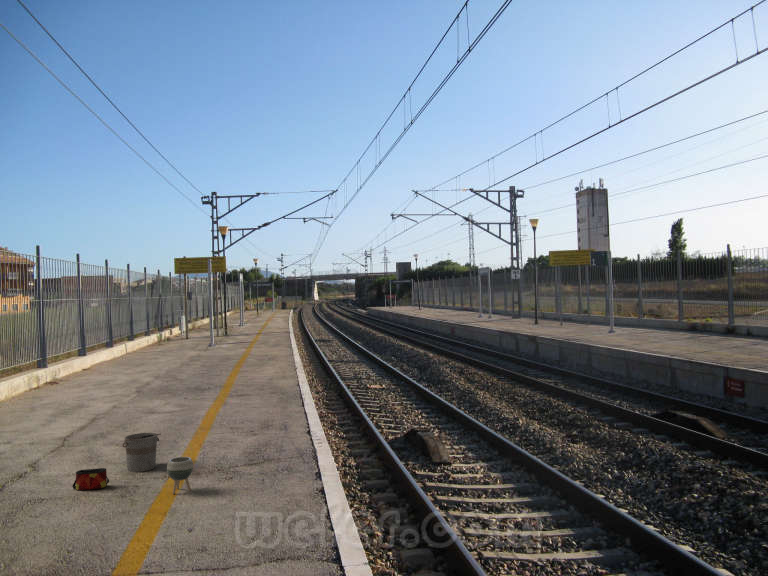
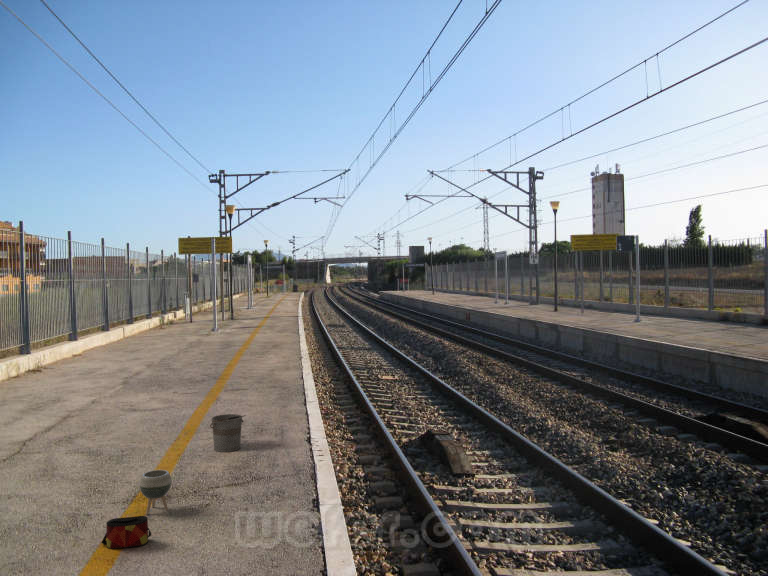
bucket: present [123,433,161,472] -> present [210,414,245,452]
bag: present [72,468,109,491] -> present [101,516,151,549]

